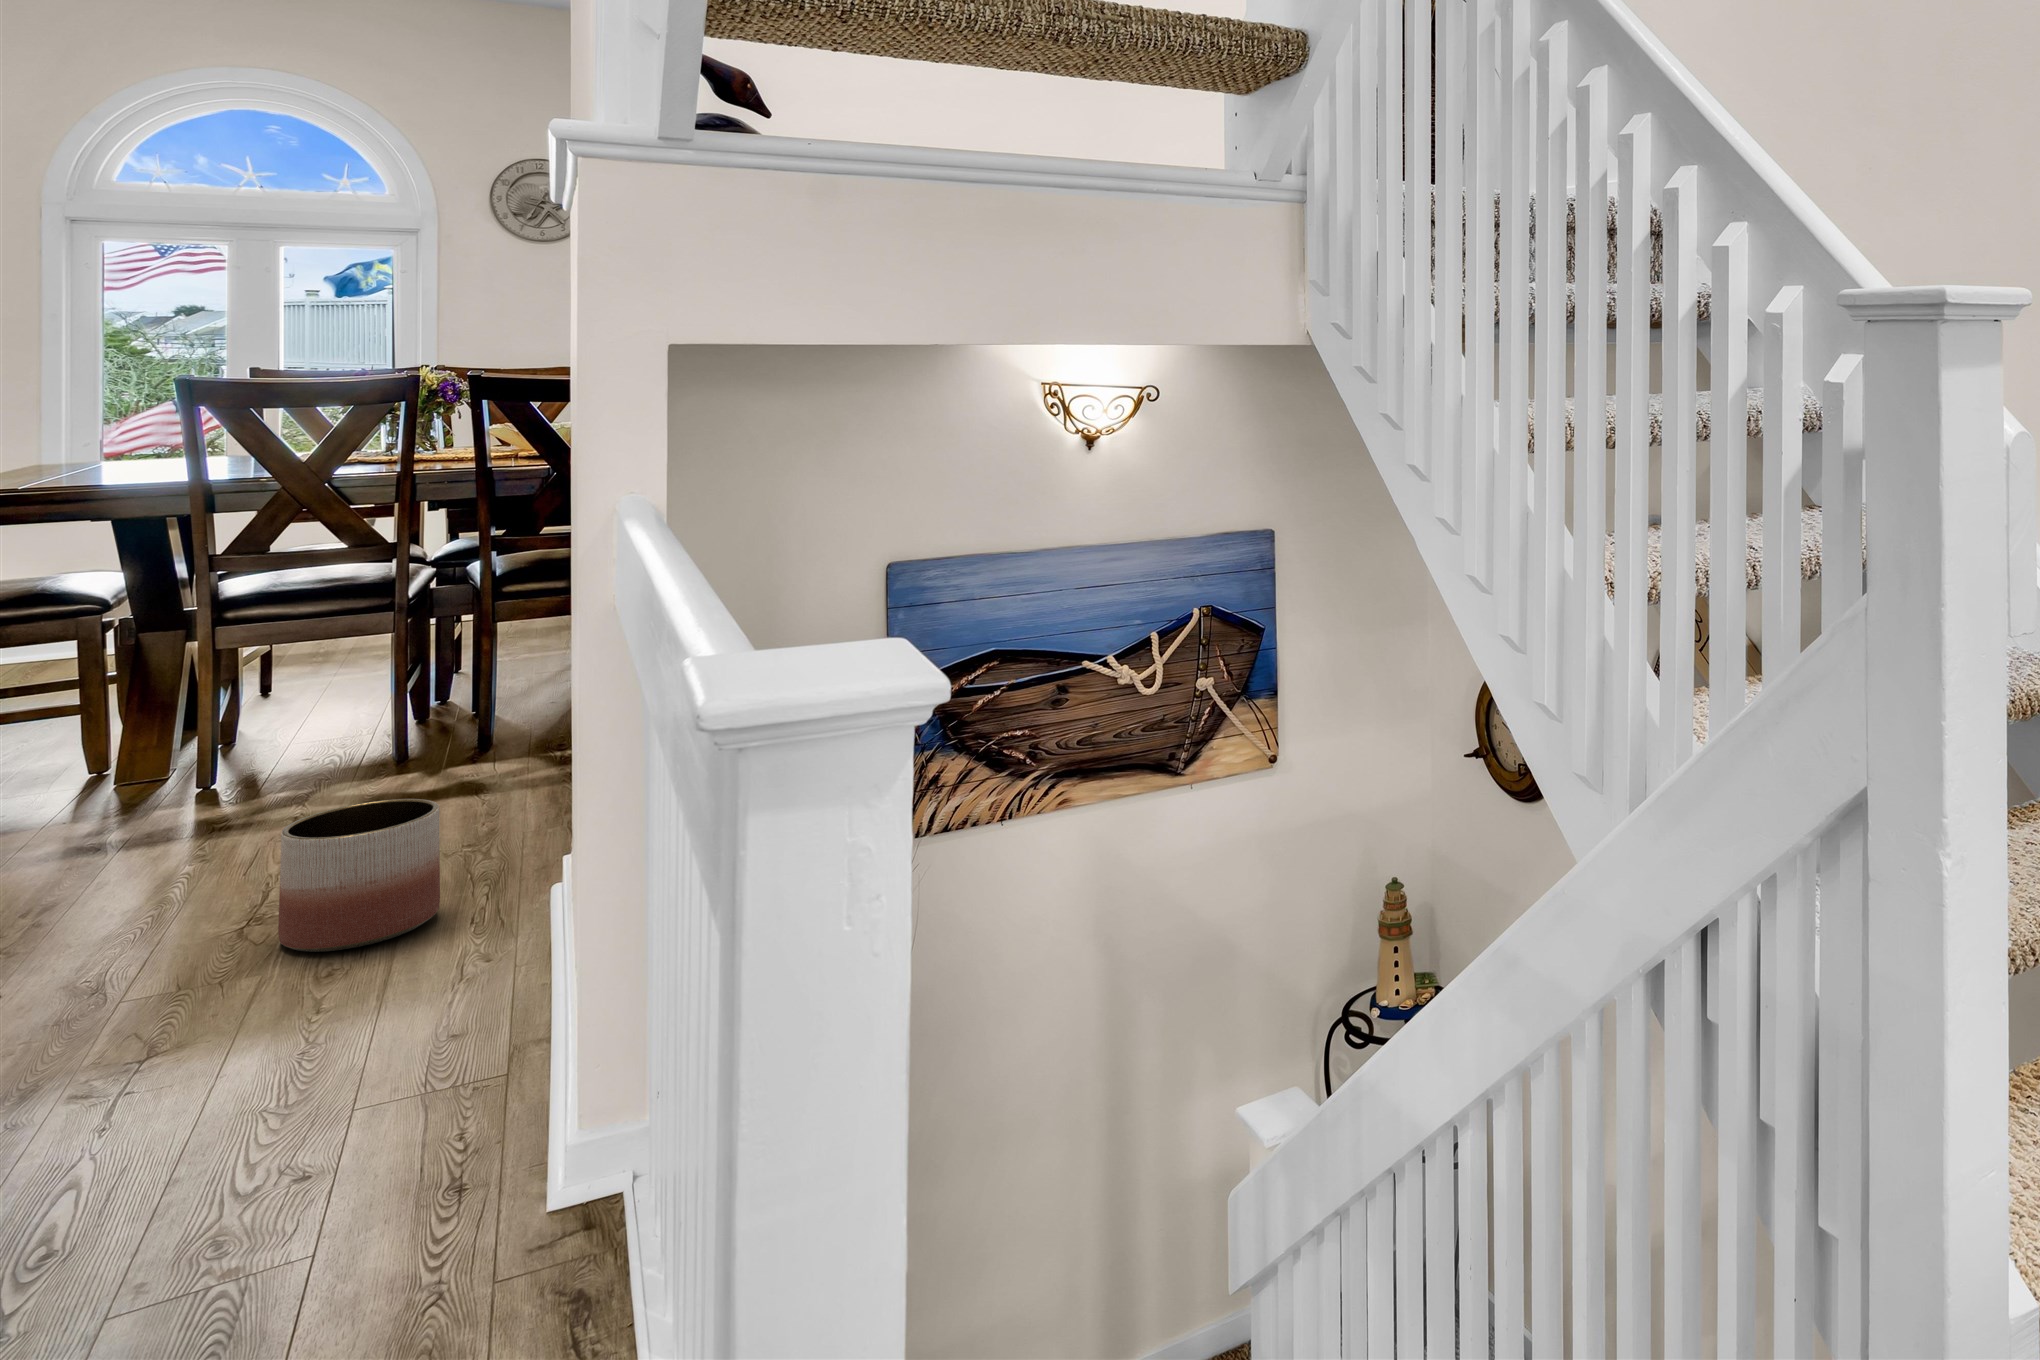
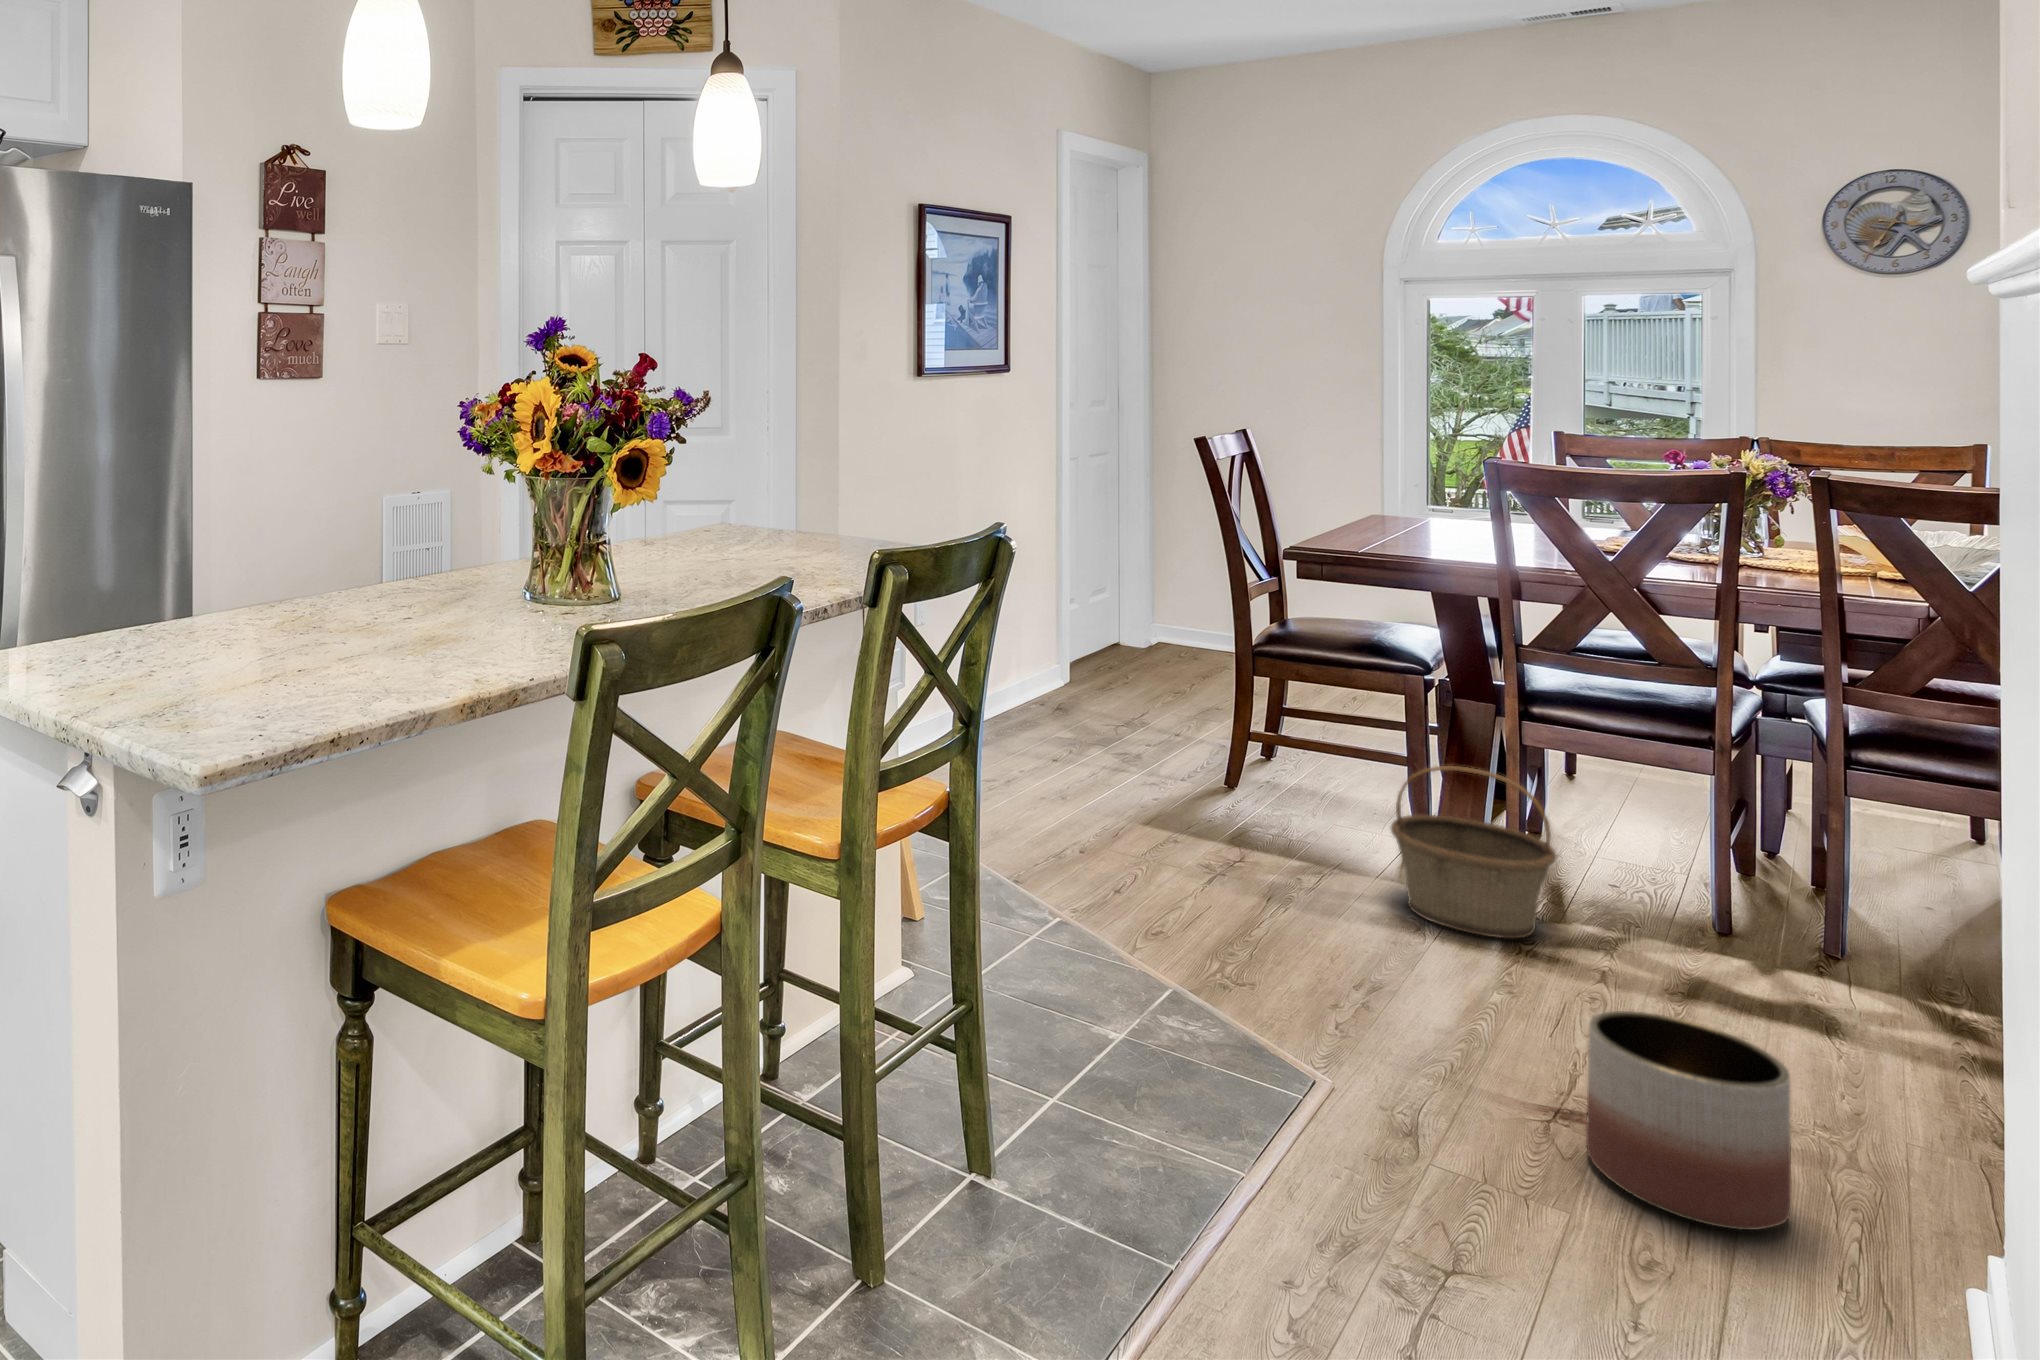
basket: none [65,679,251,842] -> present [1390,766,1556,938]

